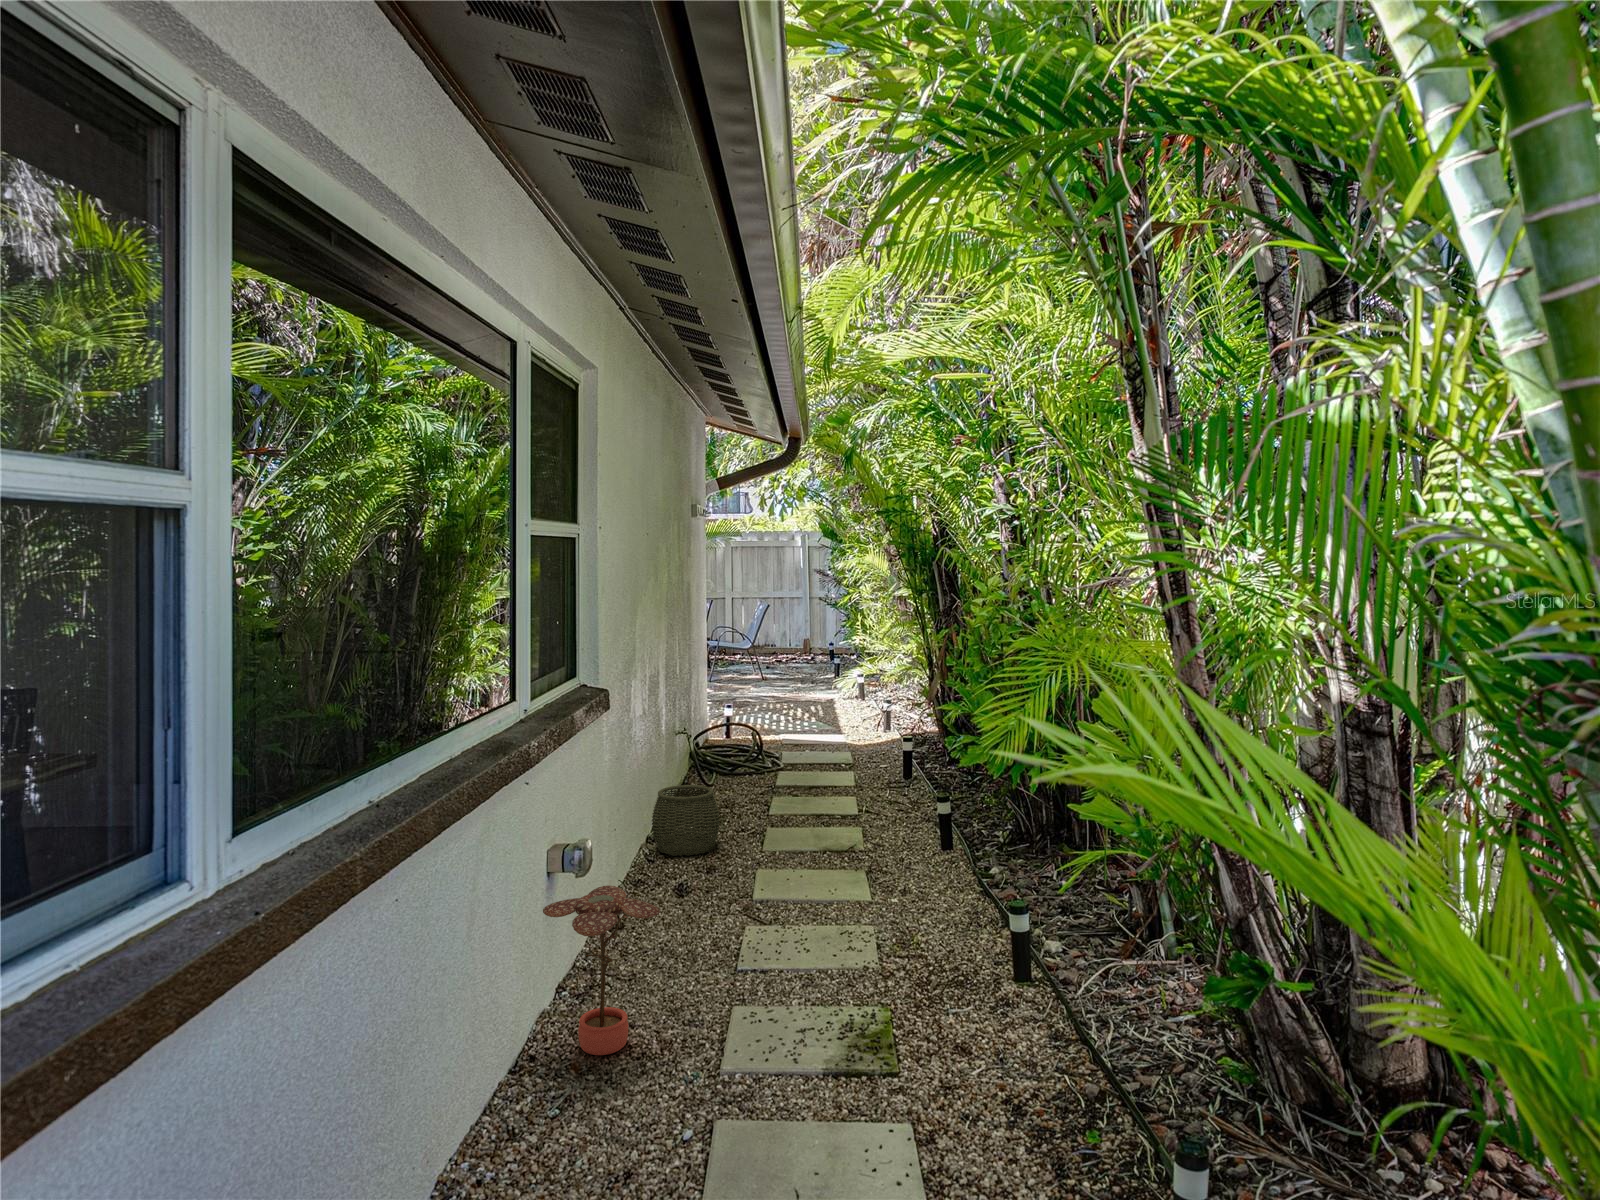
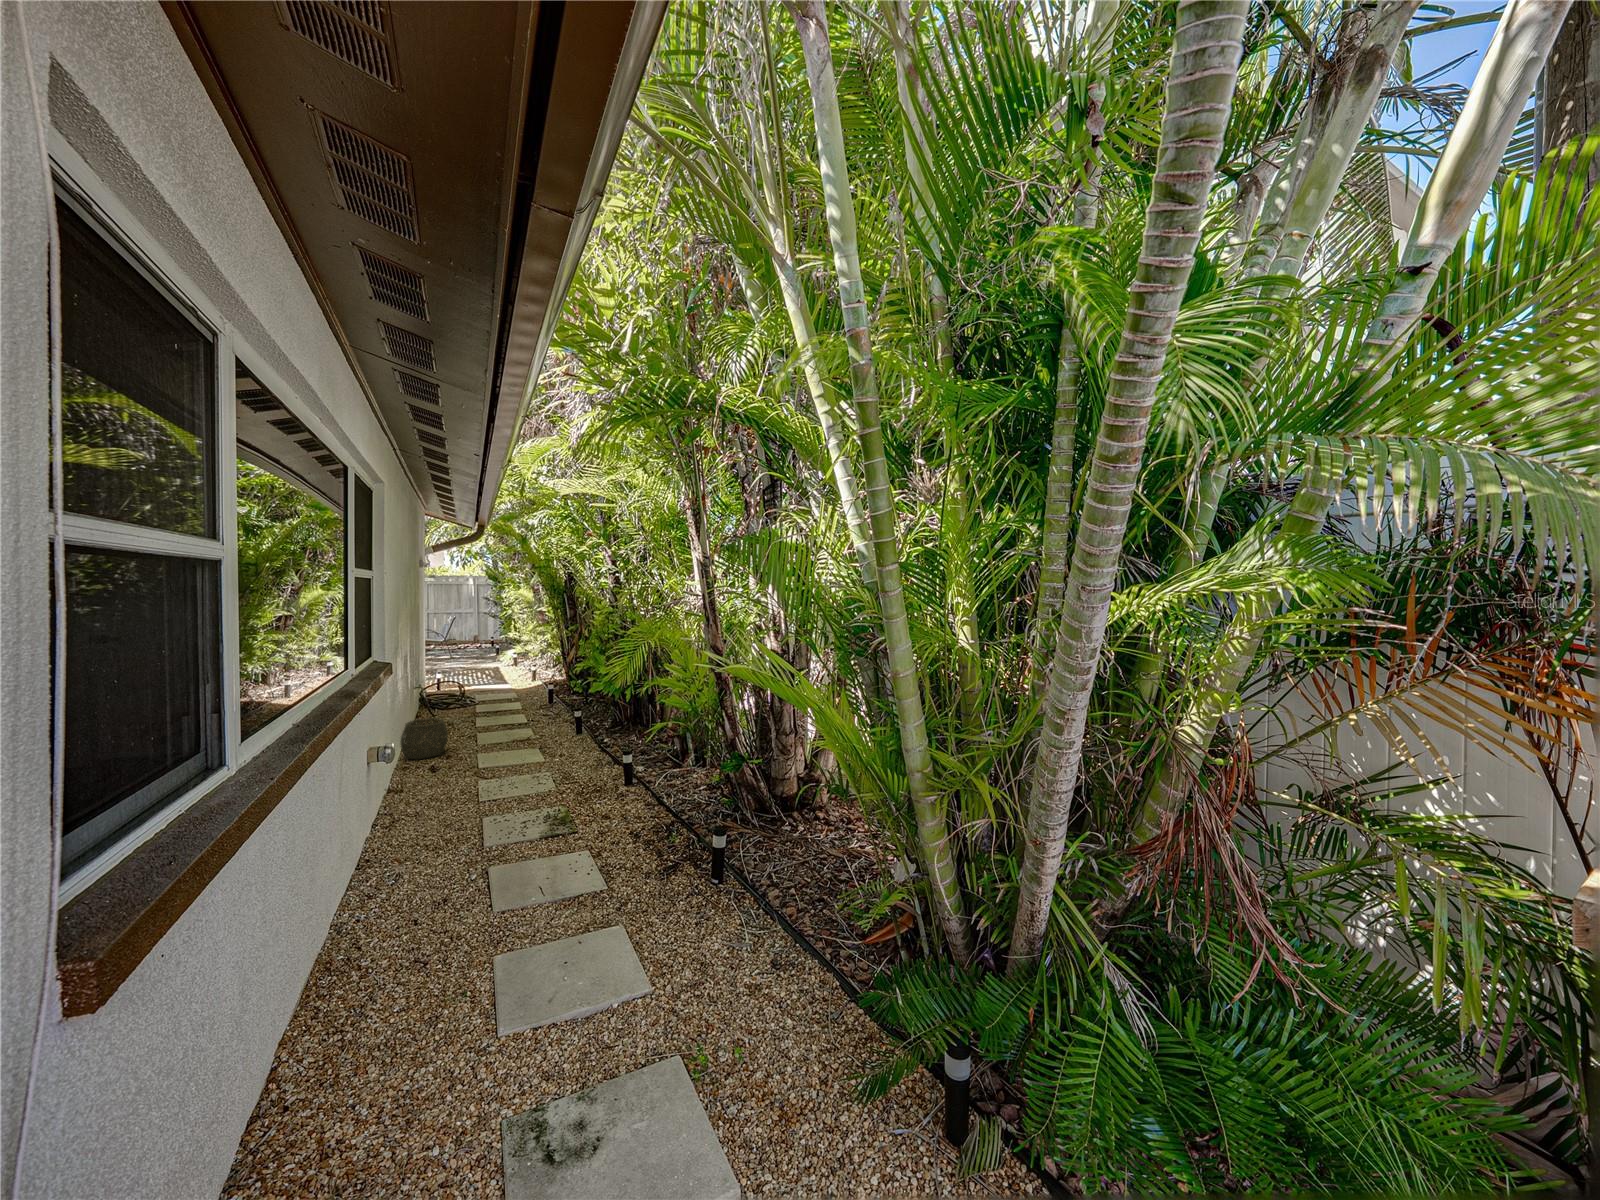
potted plant: present [543,885,660,1055] -> none [372,768,449,856]

